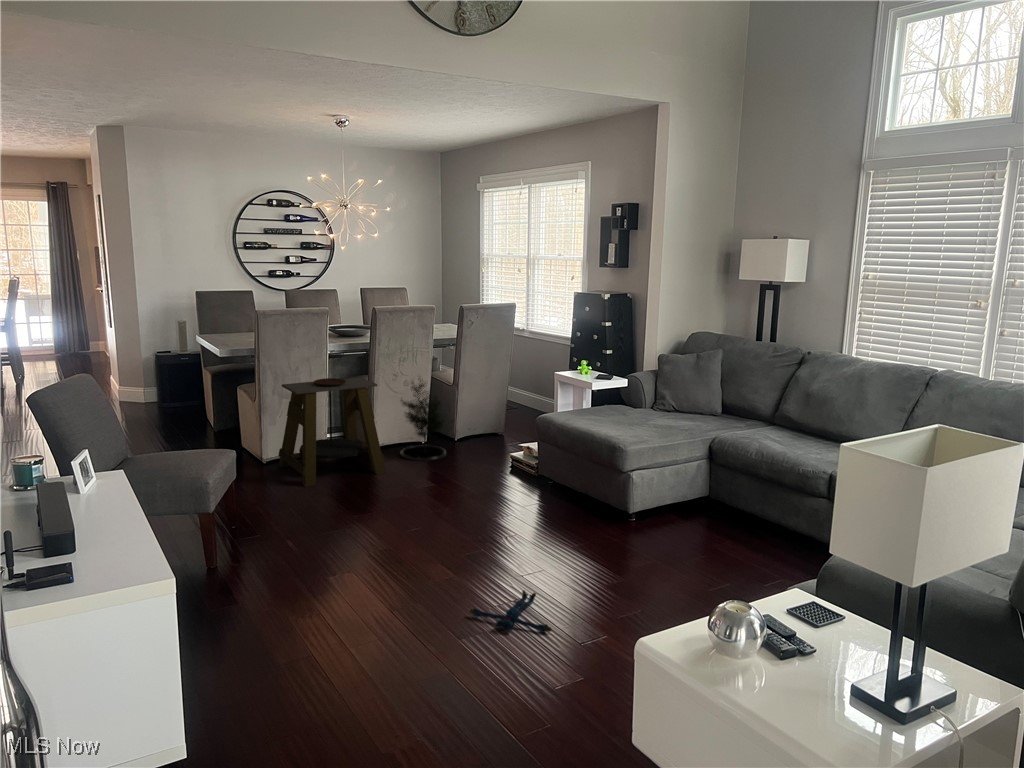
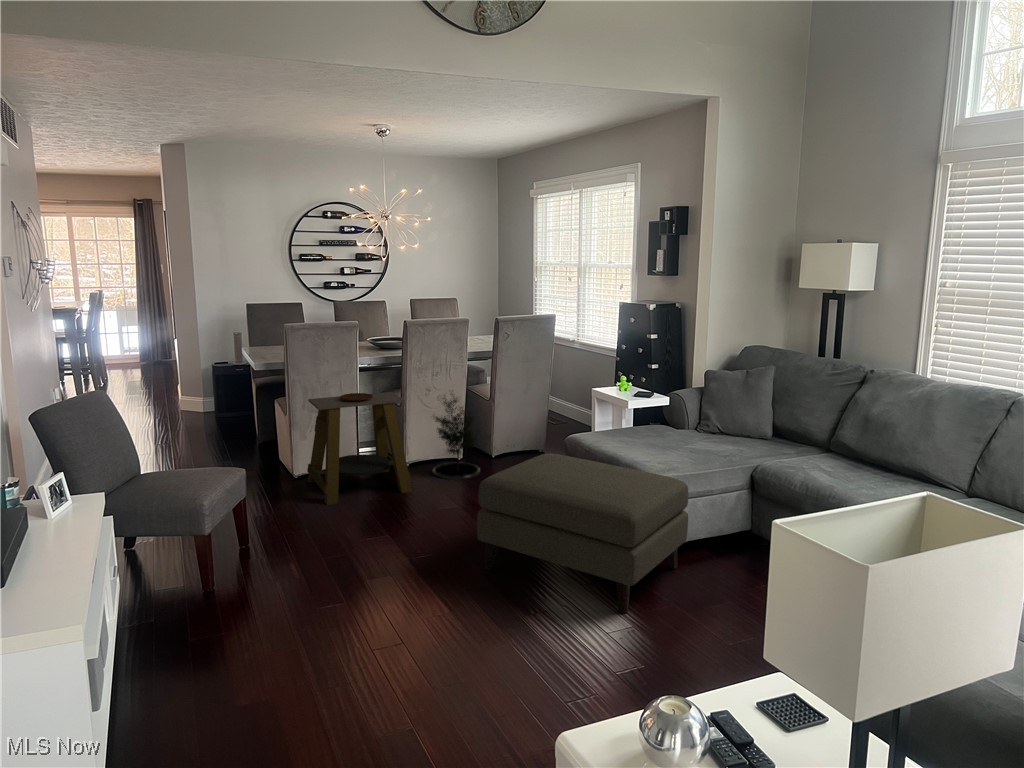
ottoman: none [469,430,659,569] -> present [477,453,688,614]
plush toy: present [470,591,551,633] -> none [453,637,538,690]

